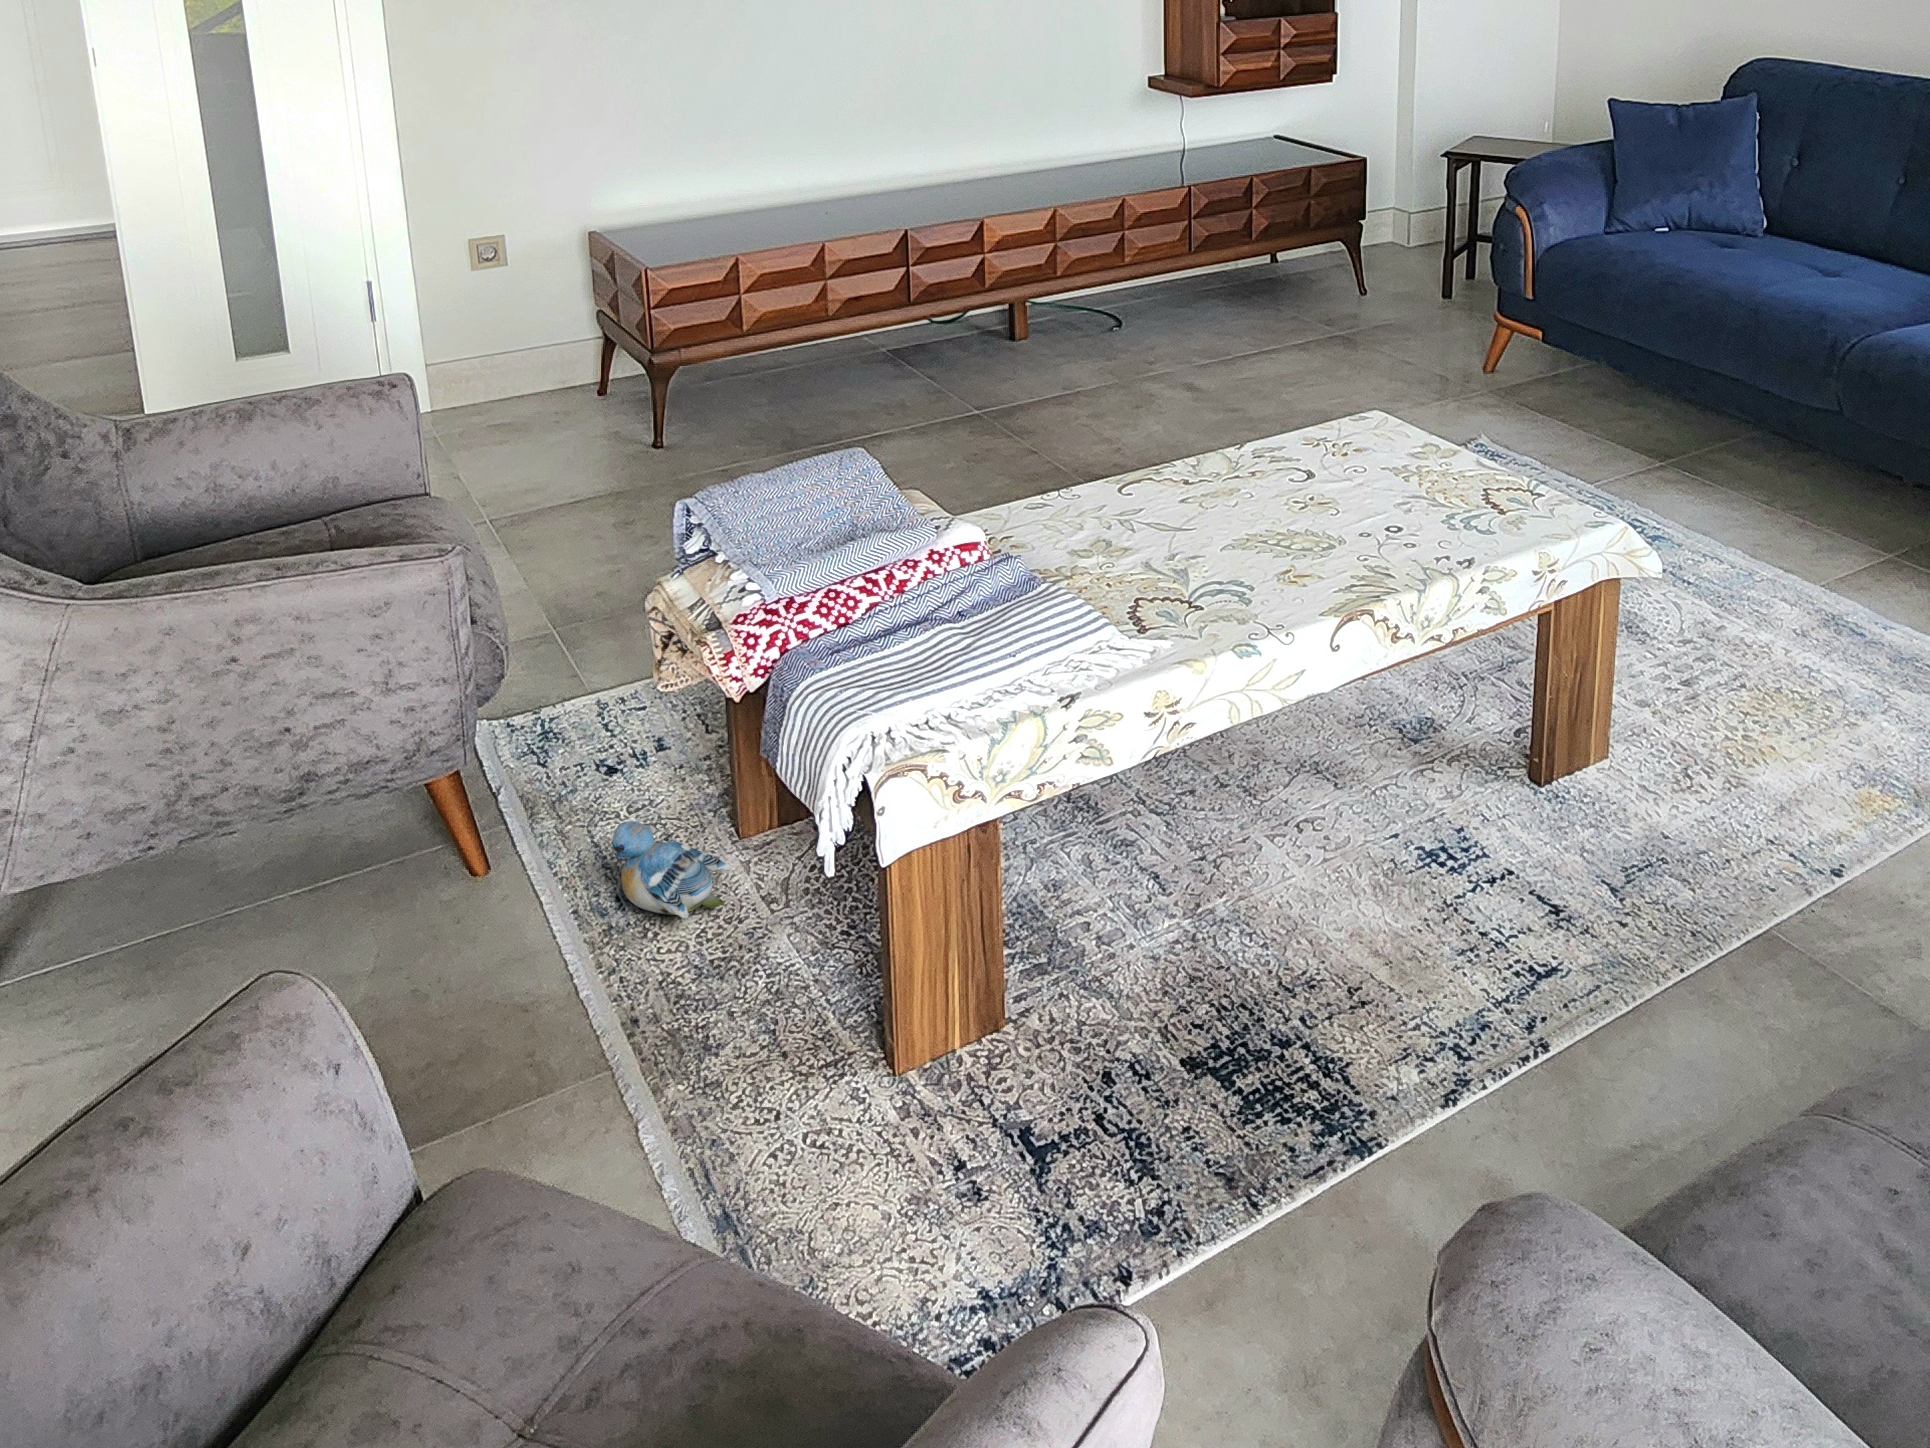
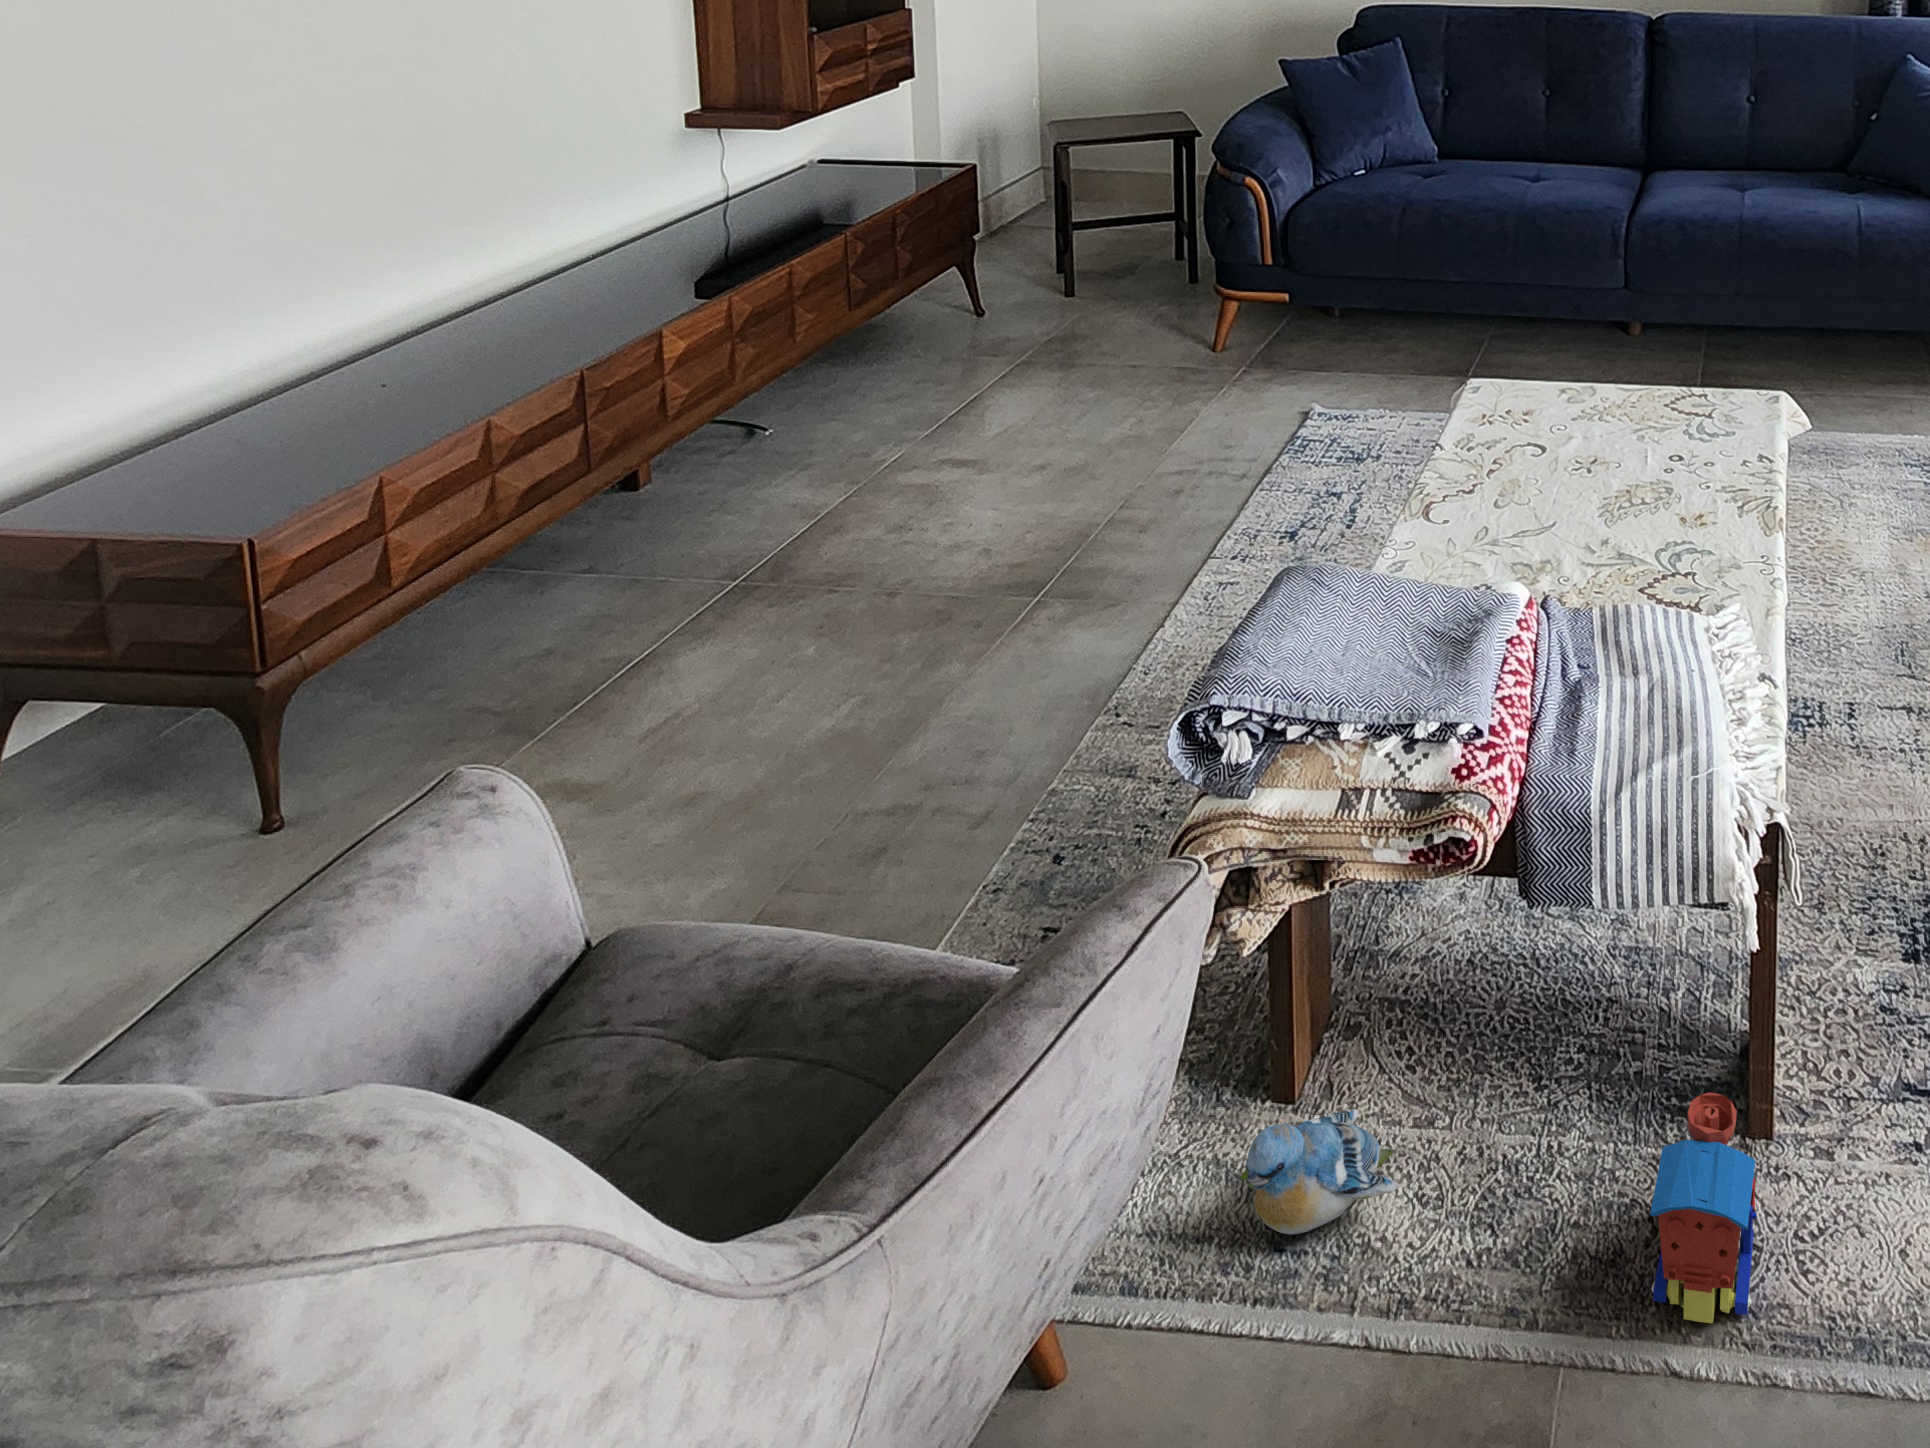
toy train: none [675,969,825,1141] -> present [1650,1093,1757,1323]

